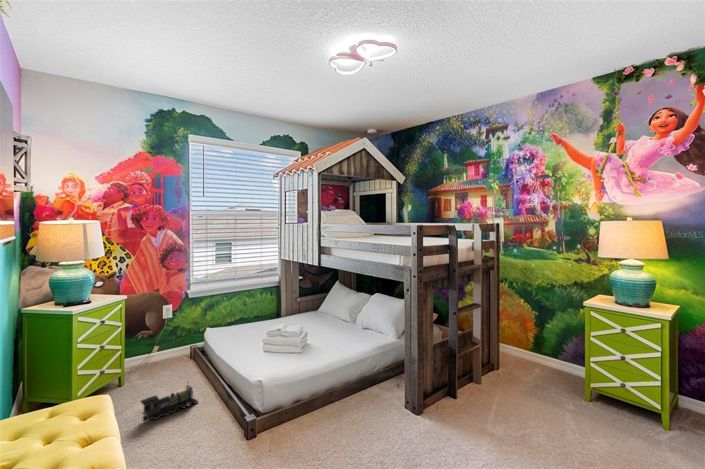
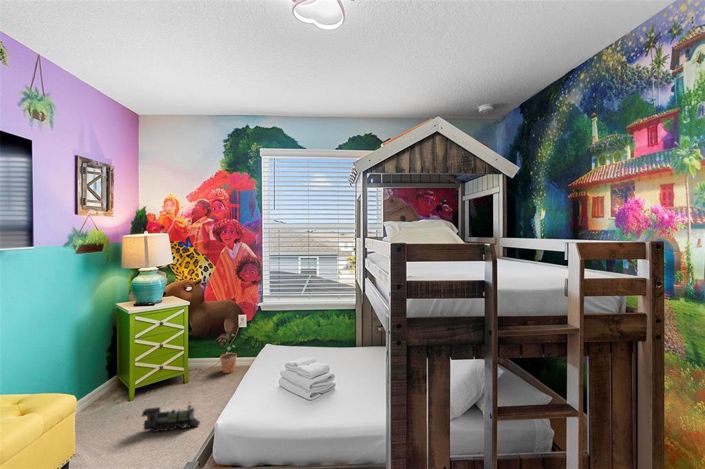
potted plant: none [146,314,172,367] -> present [220,323,237,373]

